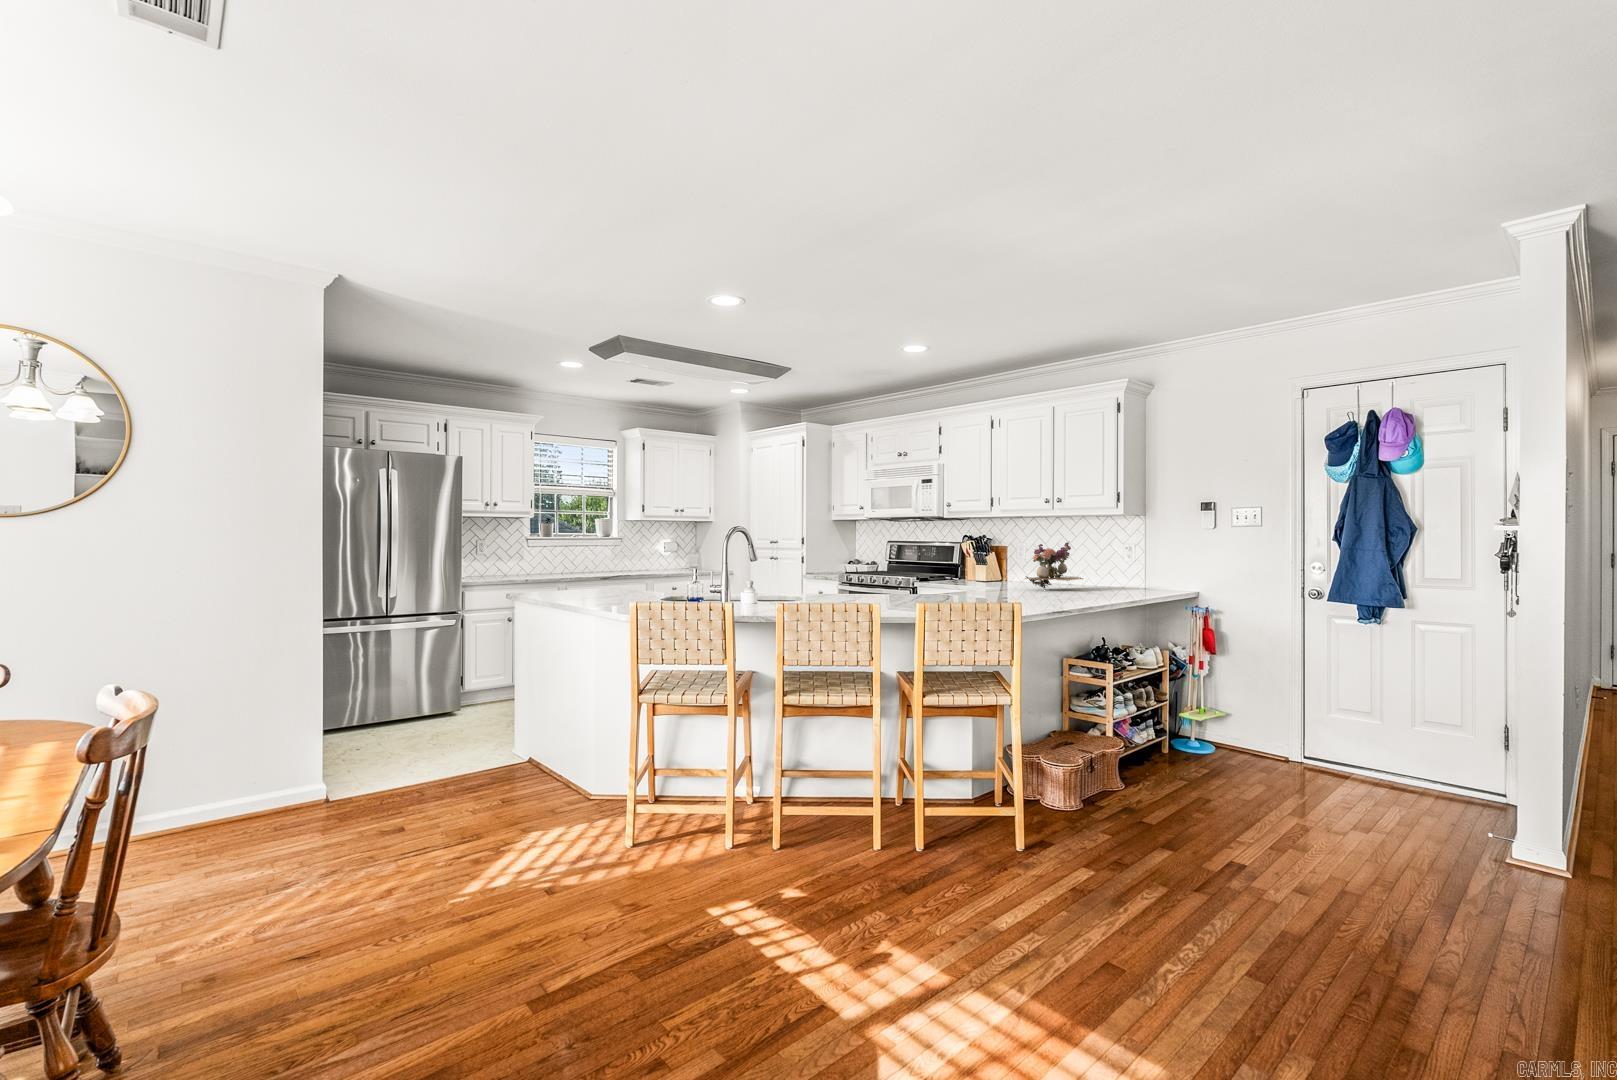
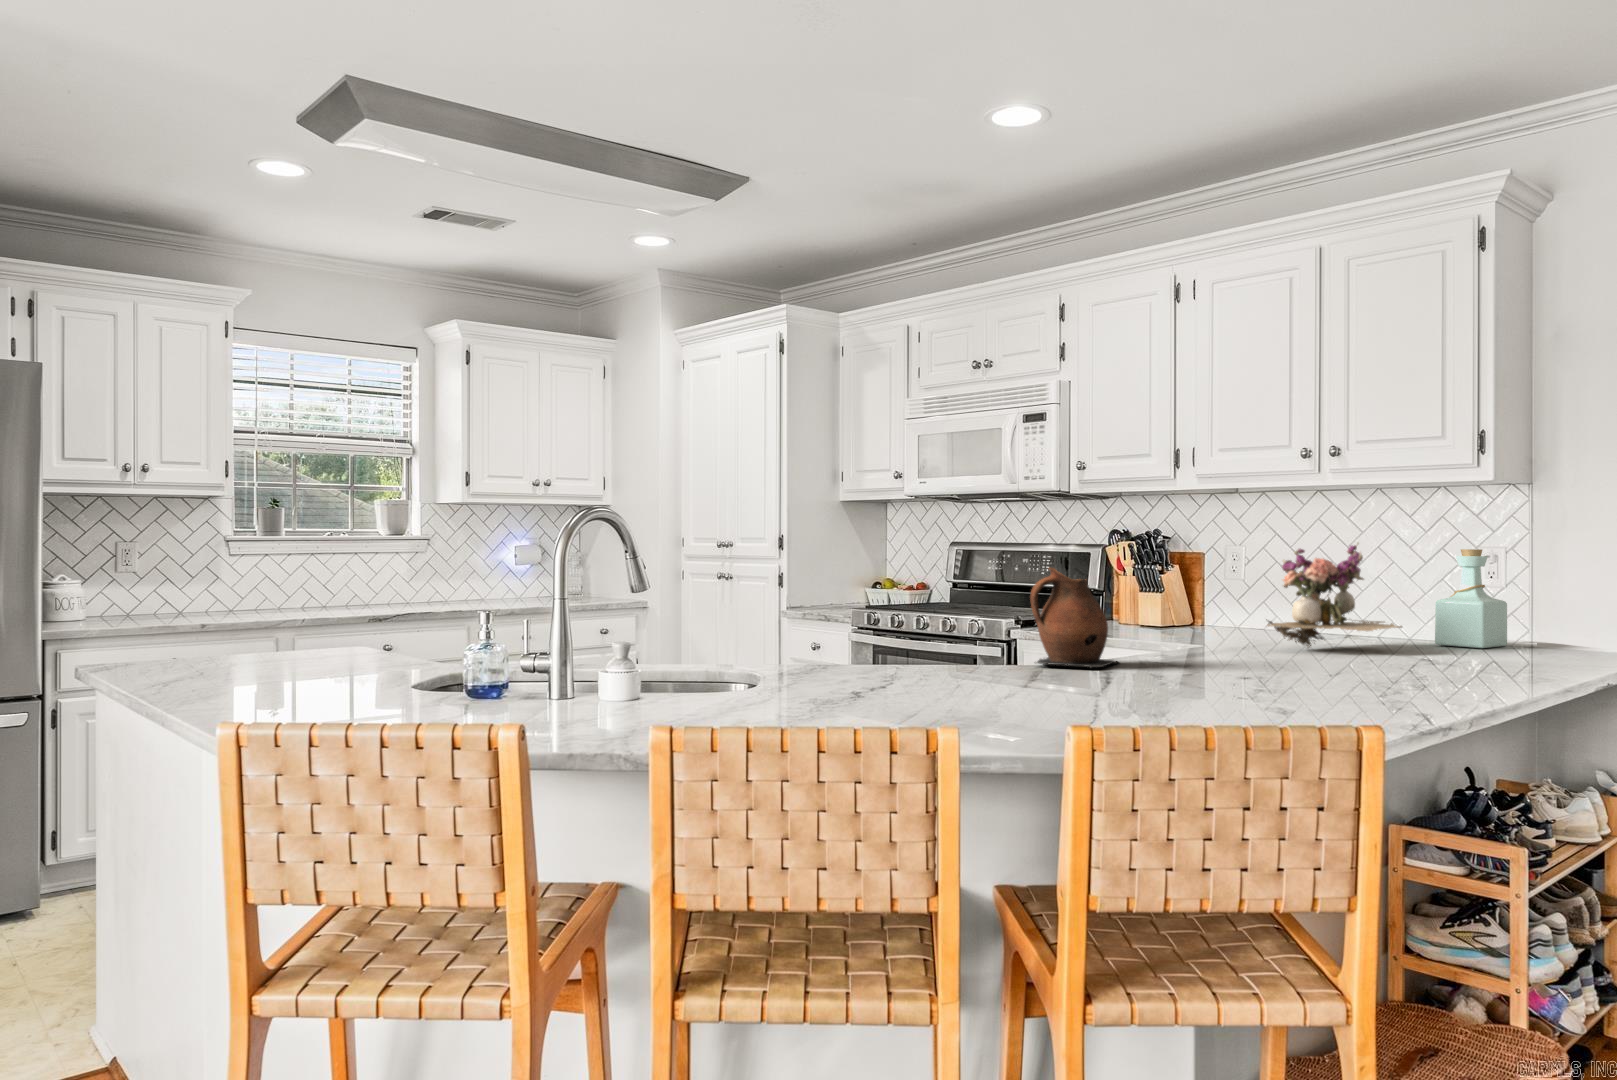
bottle: none [1103,544,1135,589] -> present [1435,549,1507,648]
ceramic pitcher: none [917,553,956,596] -> present [1030,568,1119,668]

